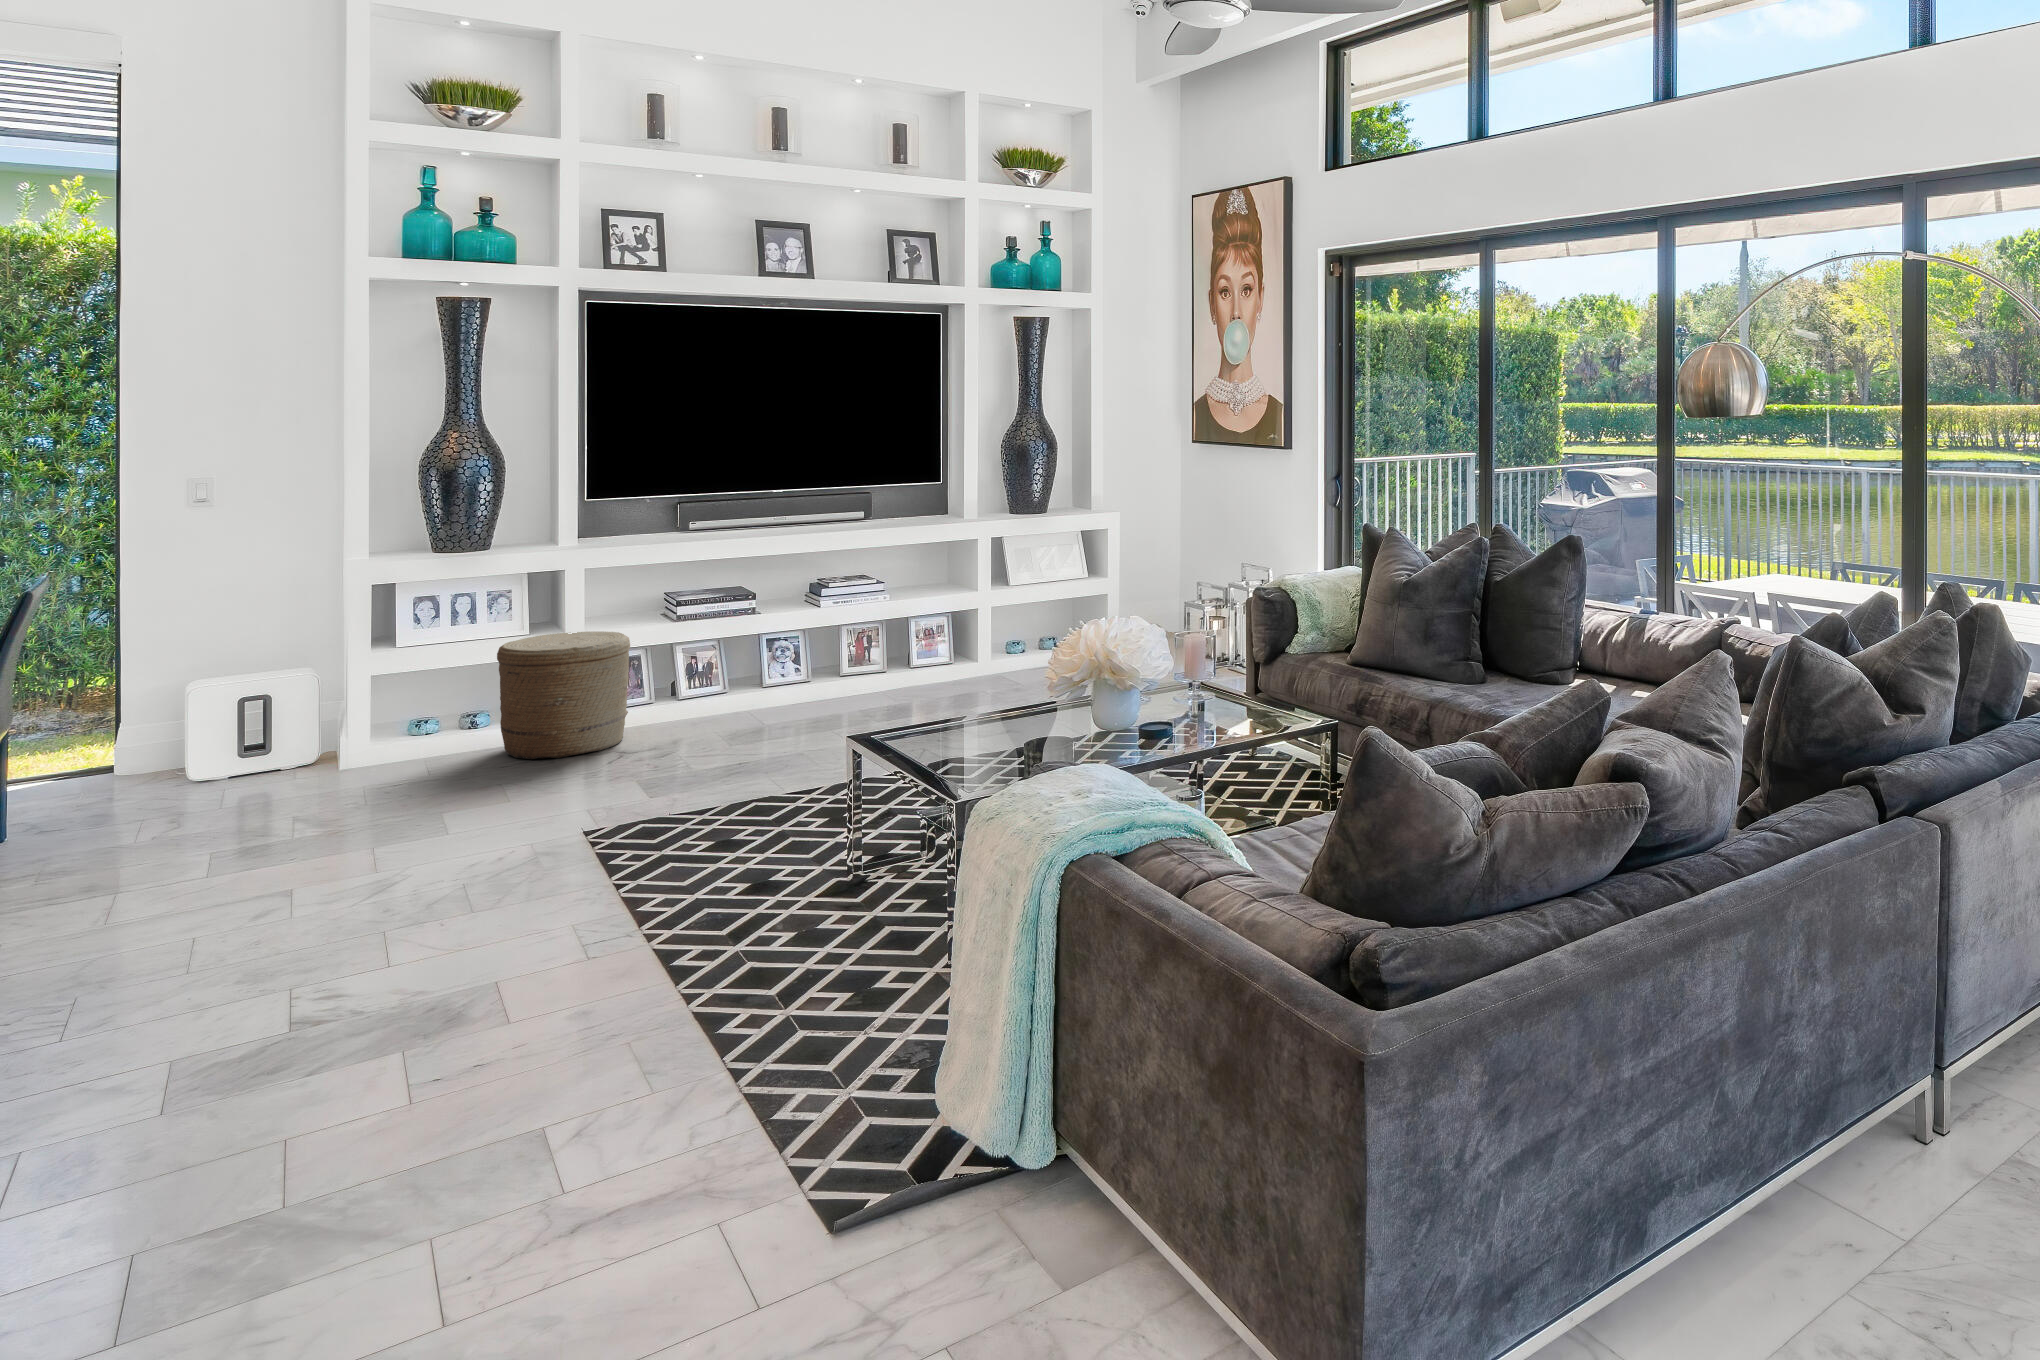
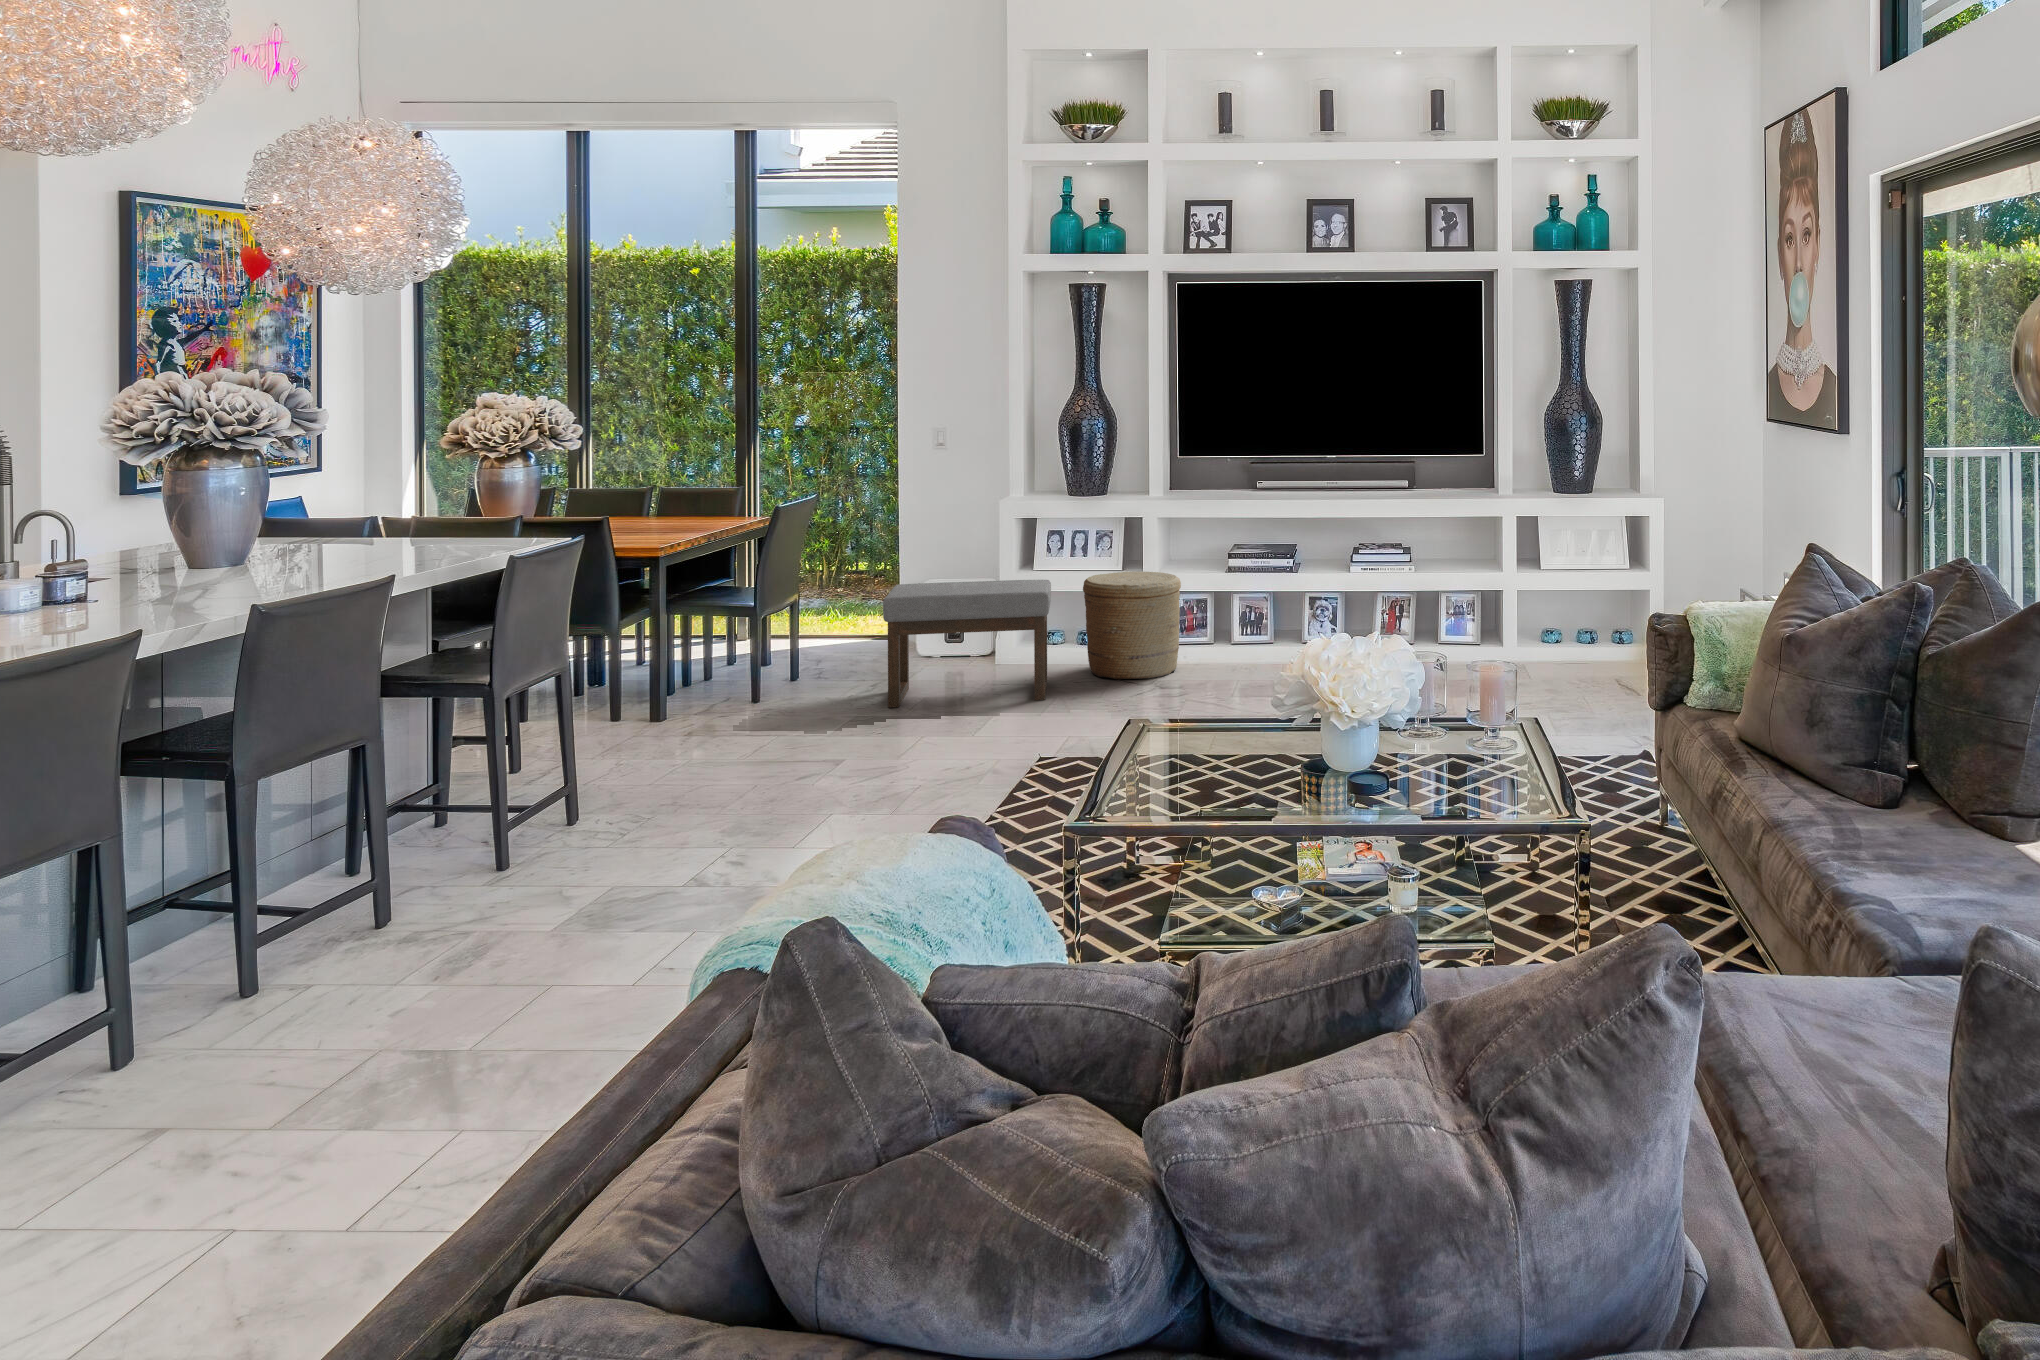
ottoman: none [232,653,503,840] -> present [883,580,1051,708]

